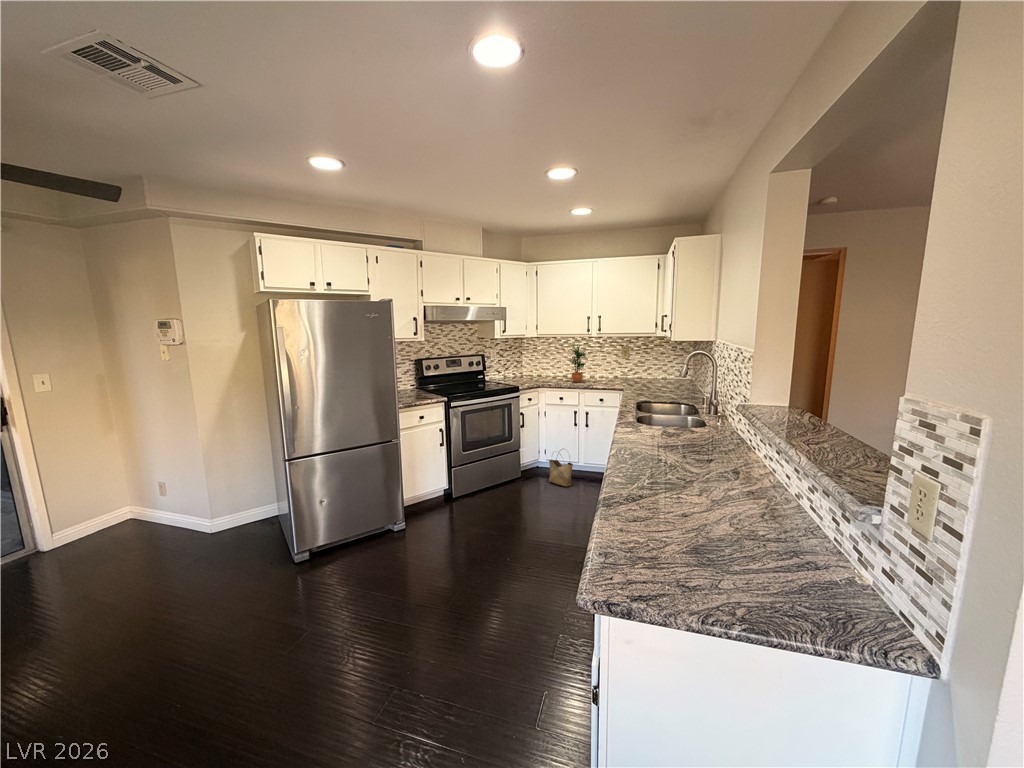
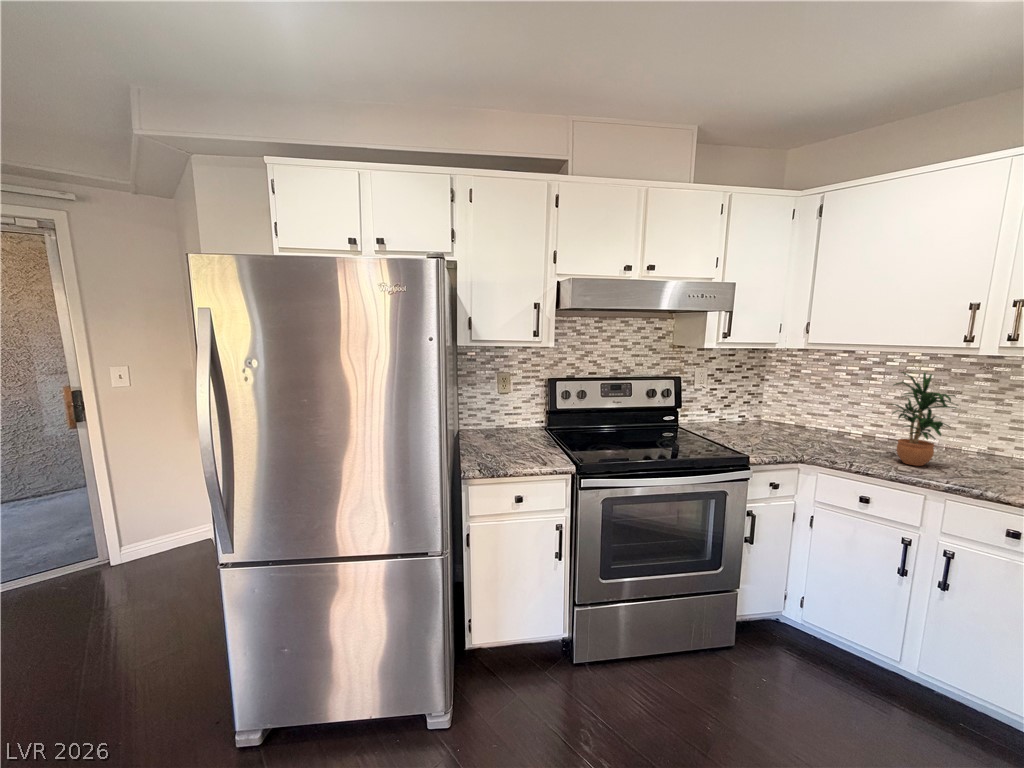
woven basket: present [549,451,573,486] -> none [806,627,889,738]

